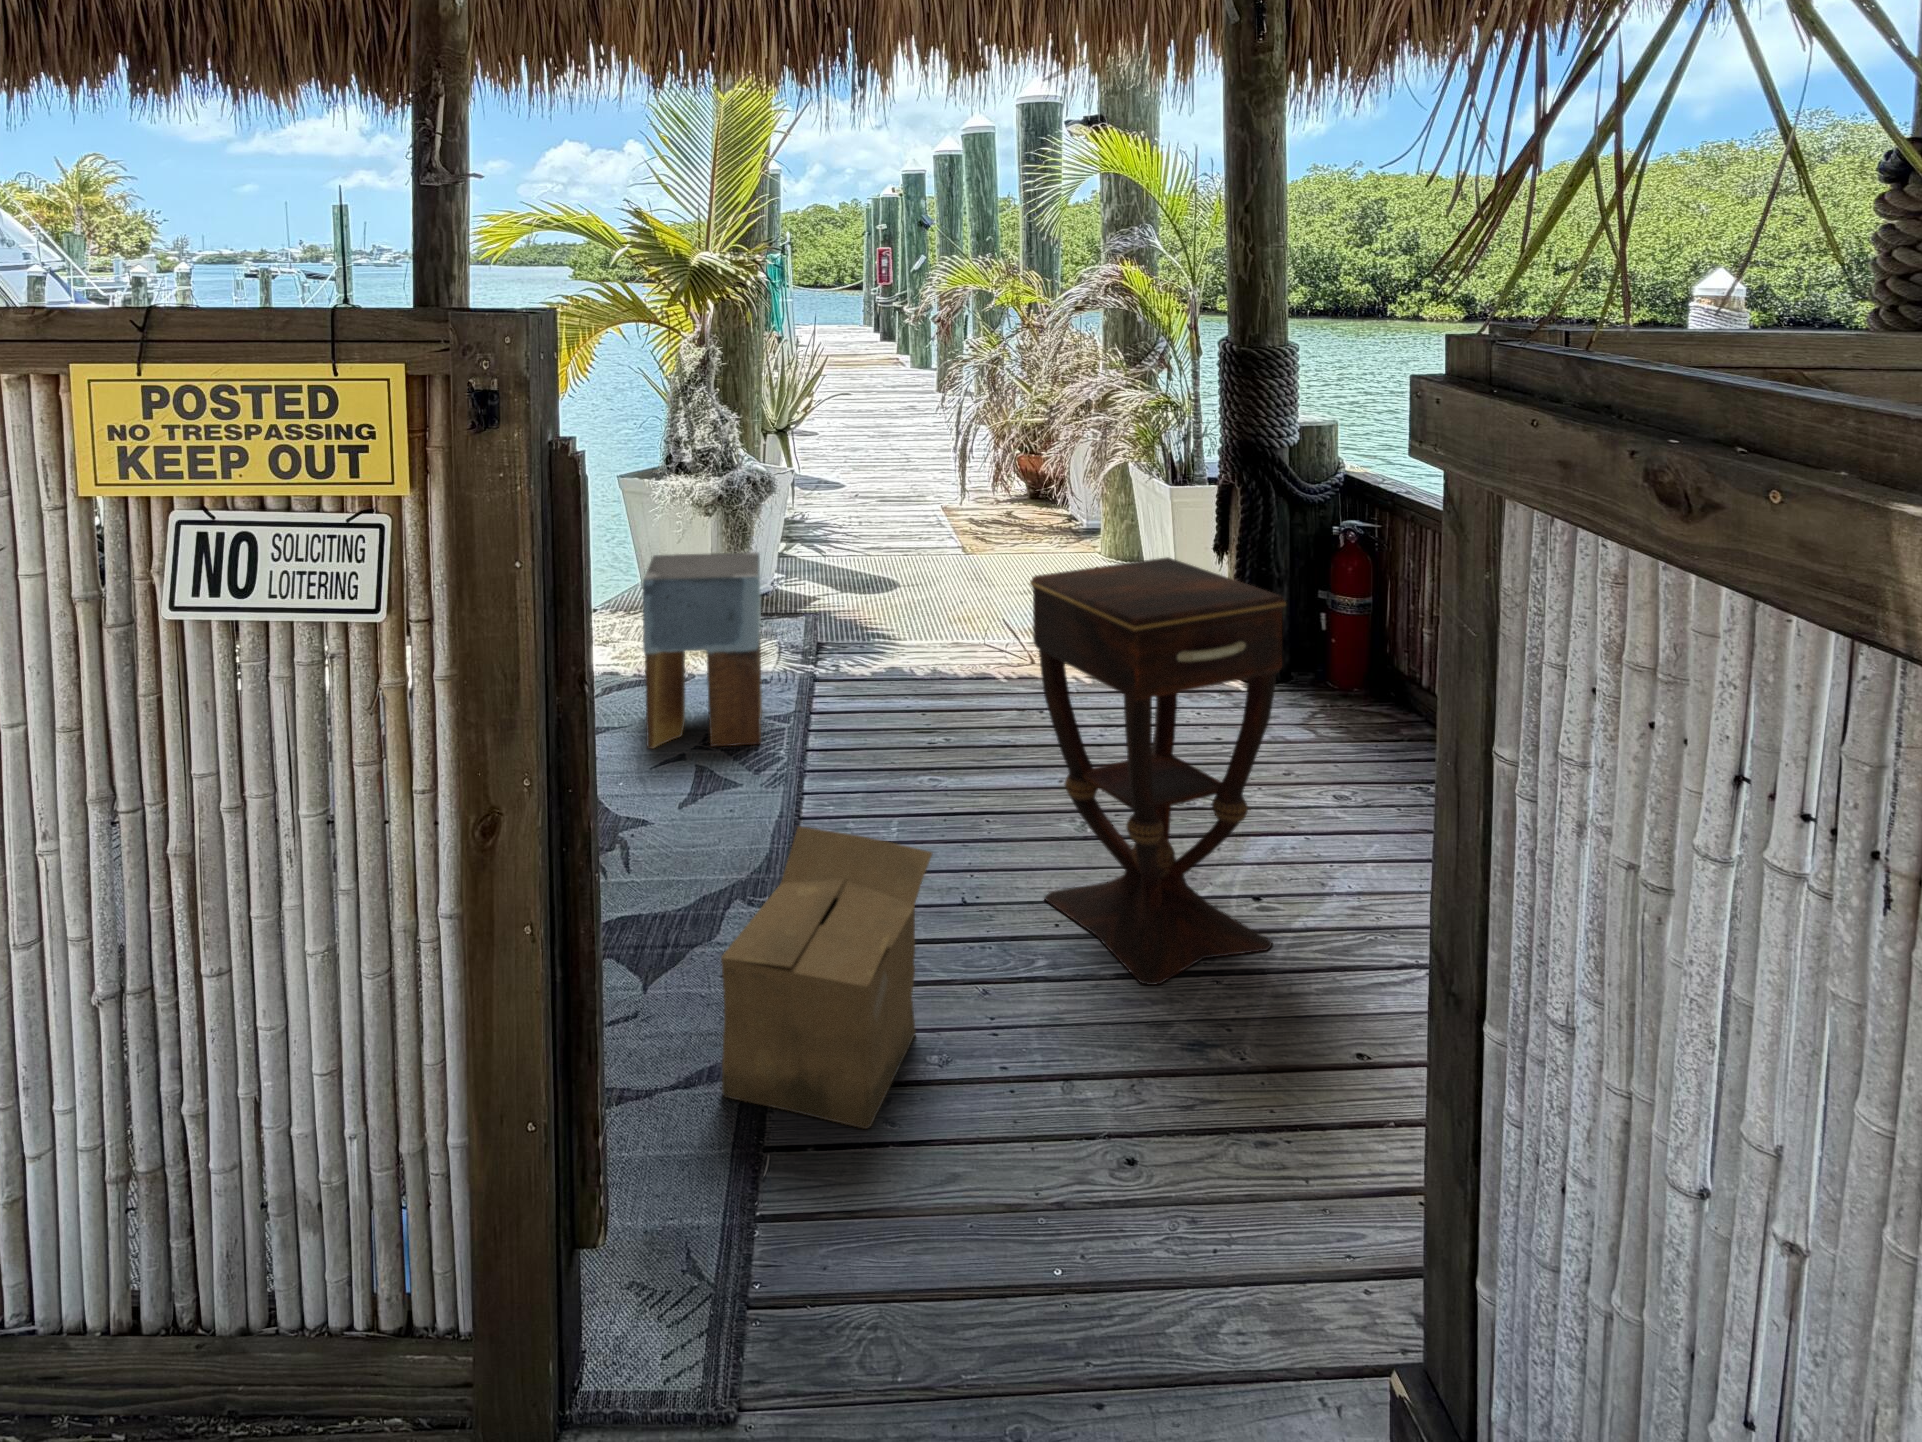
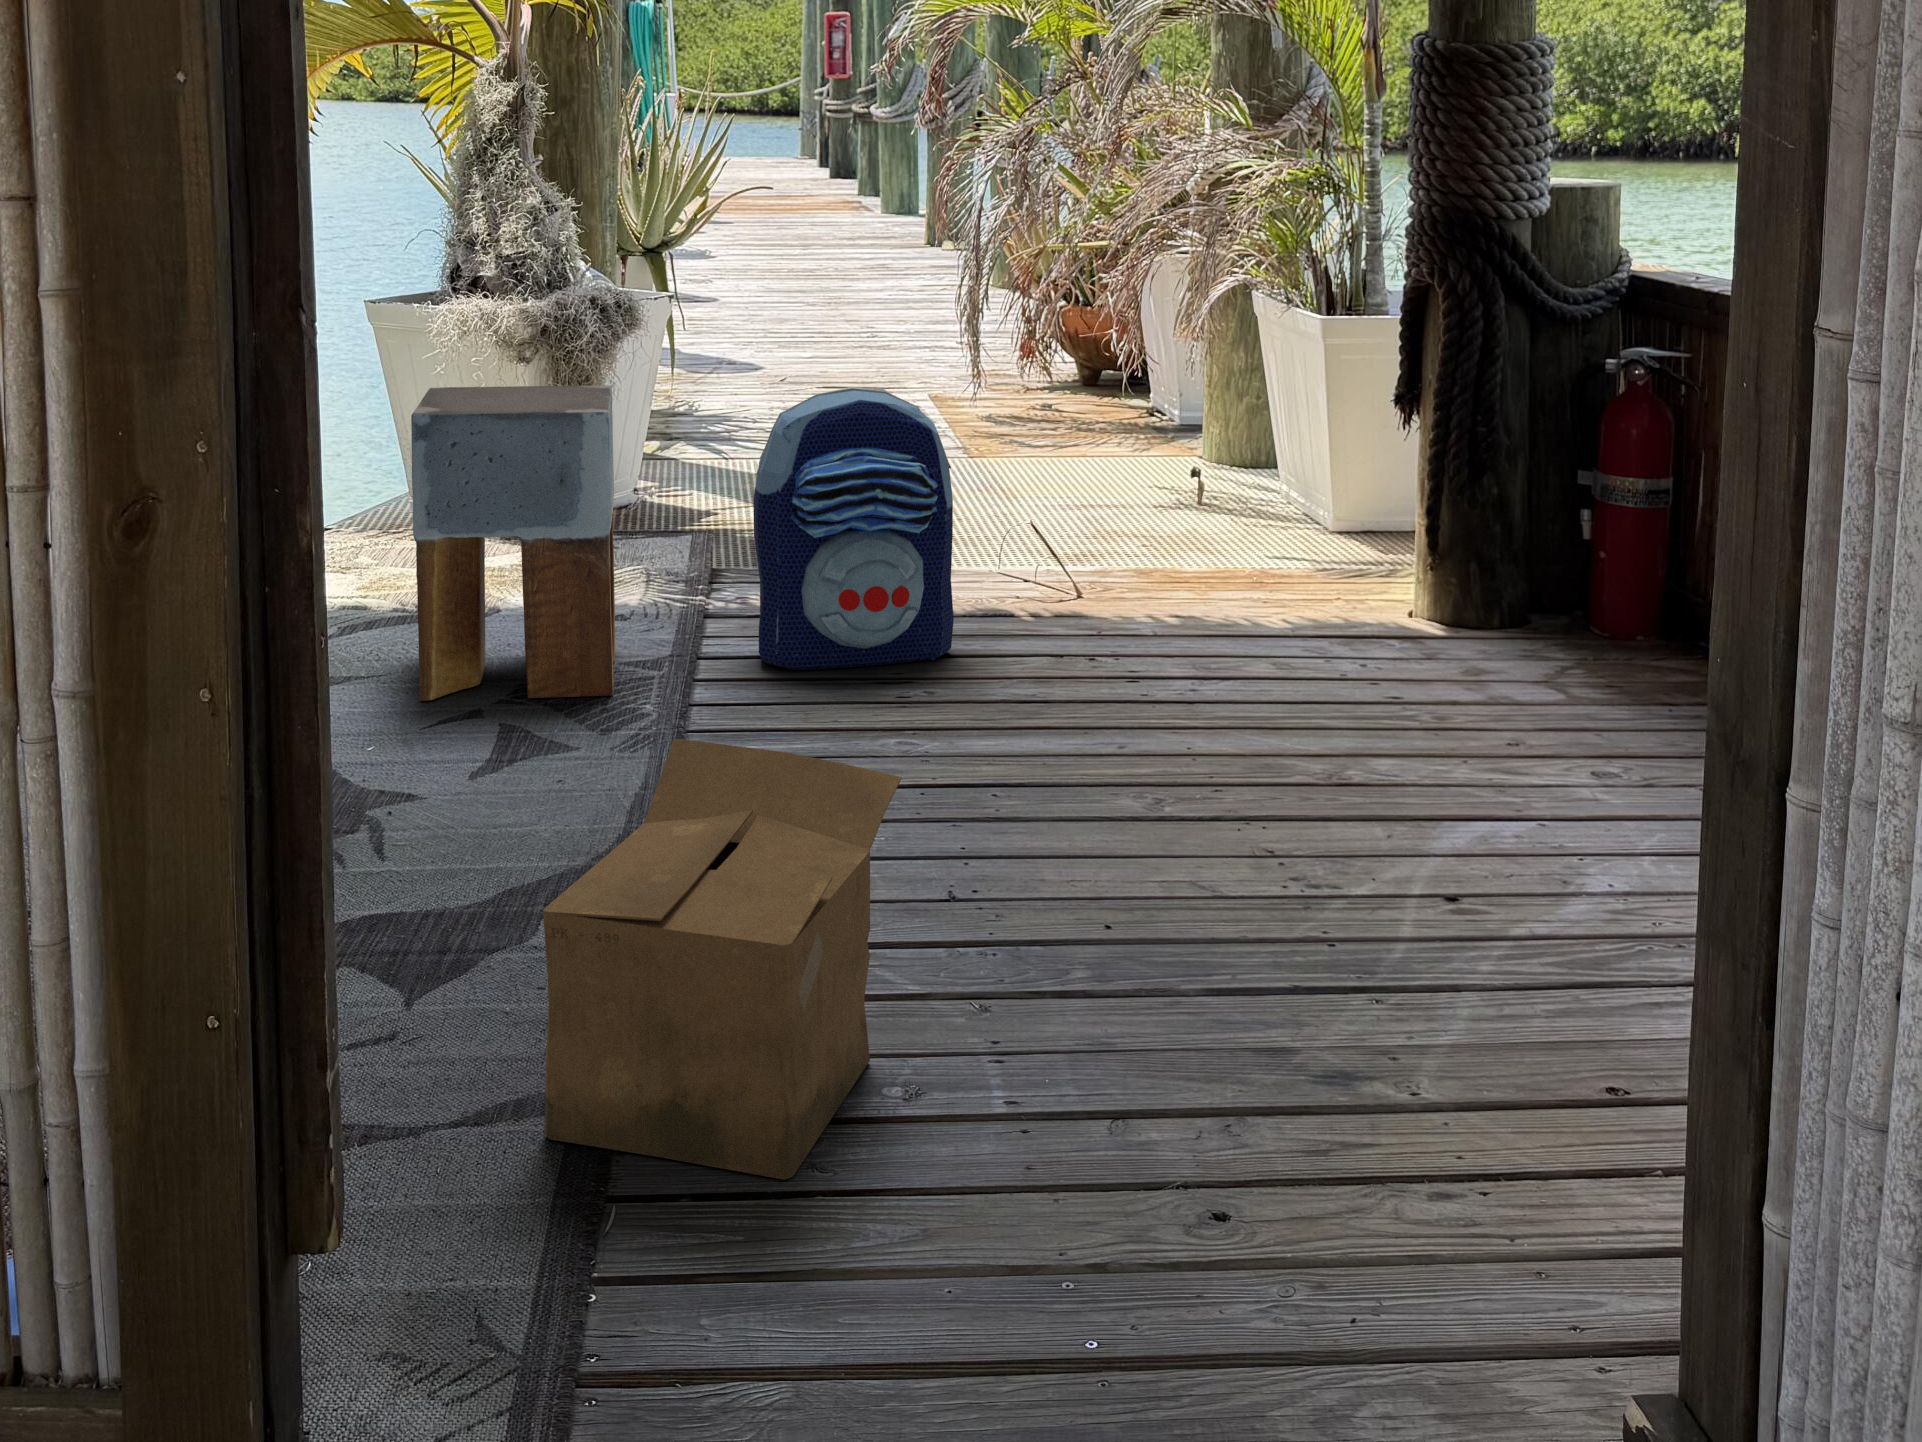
backpack: none [843,553,961,724] -> present [753,387,954,670]
side table: present [1030,557,1286,985] -> none [1073,332,1511,1002]

